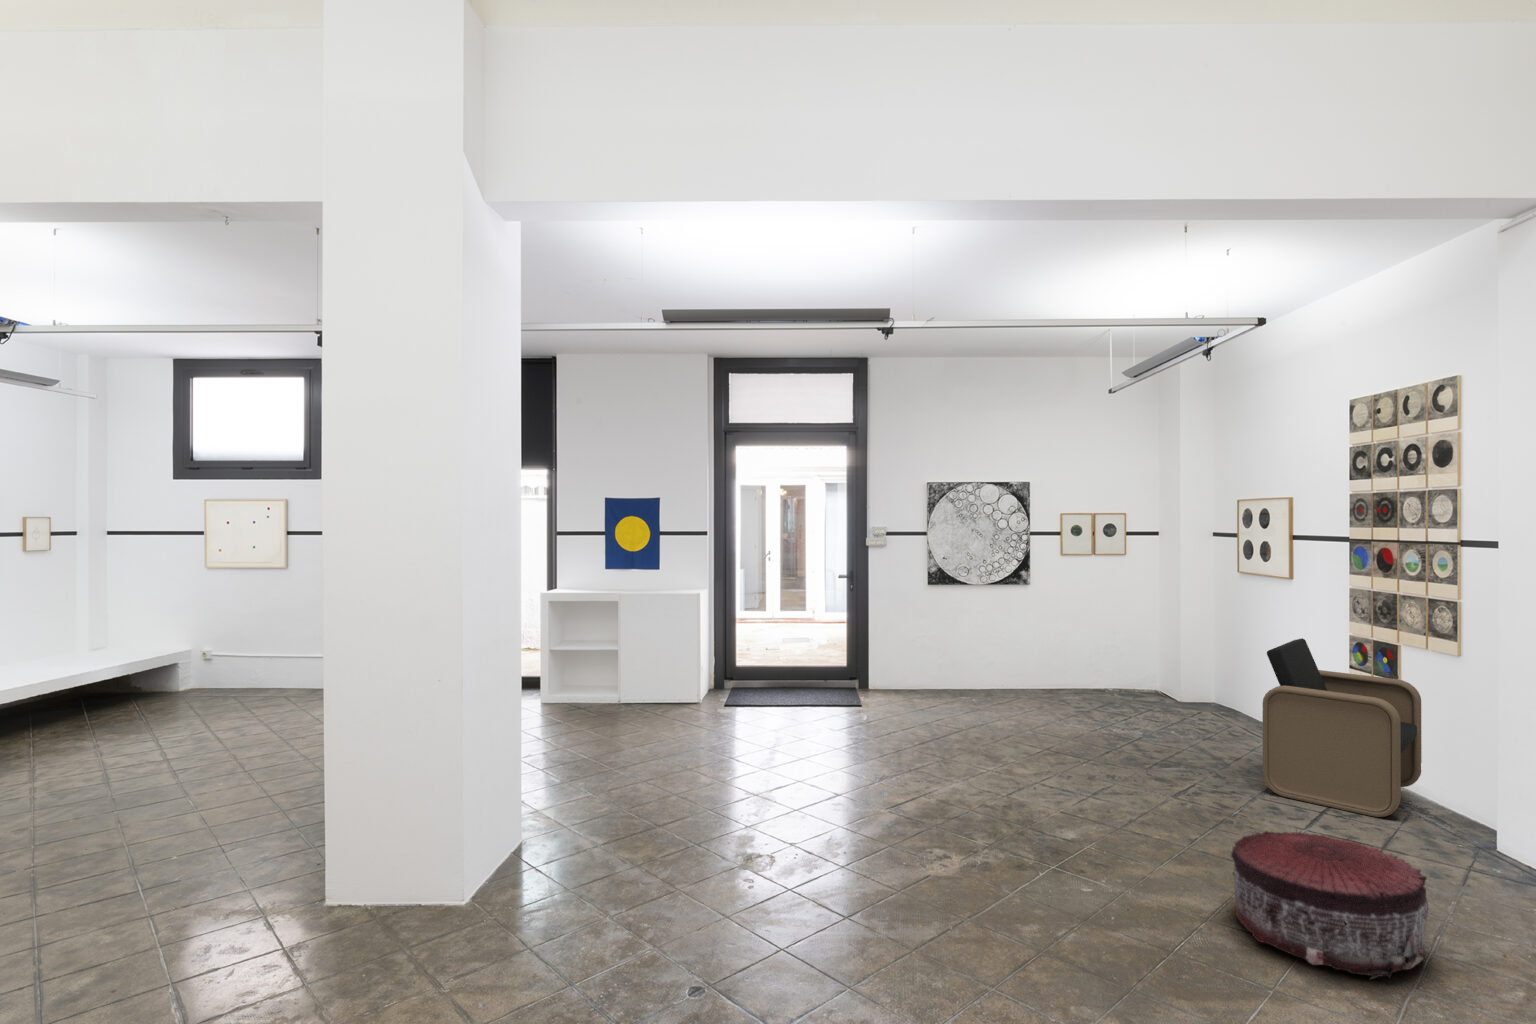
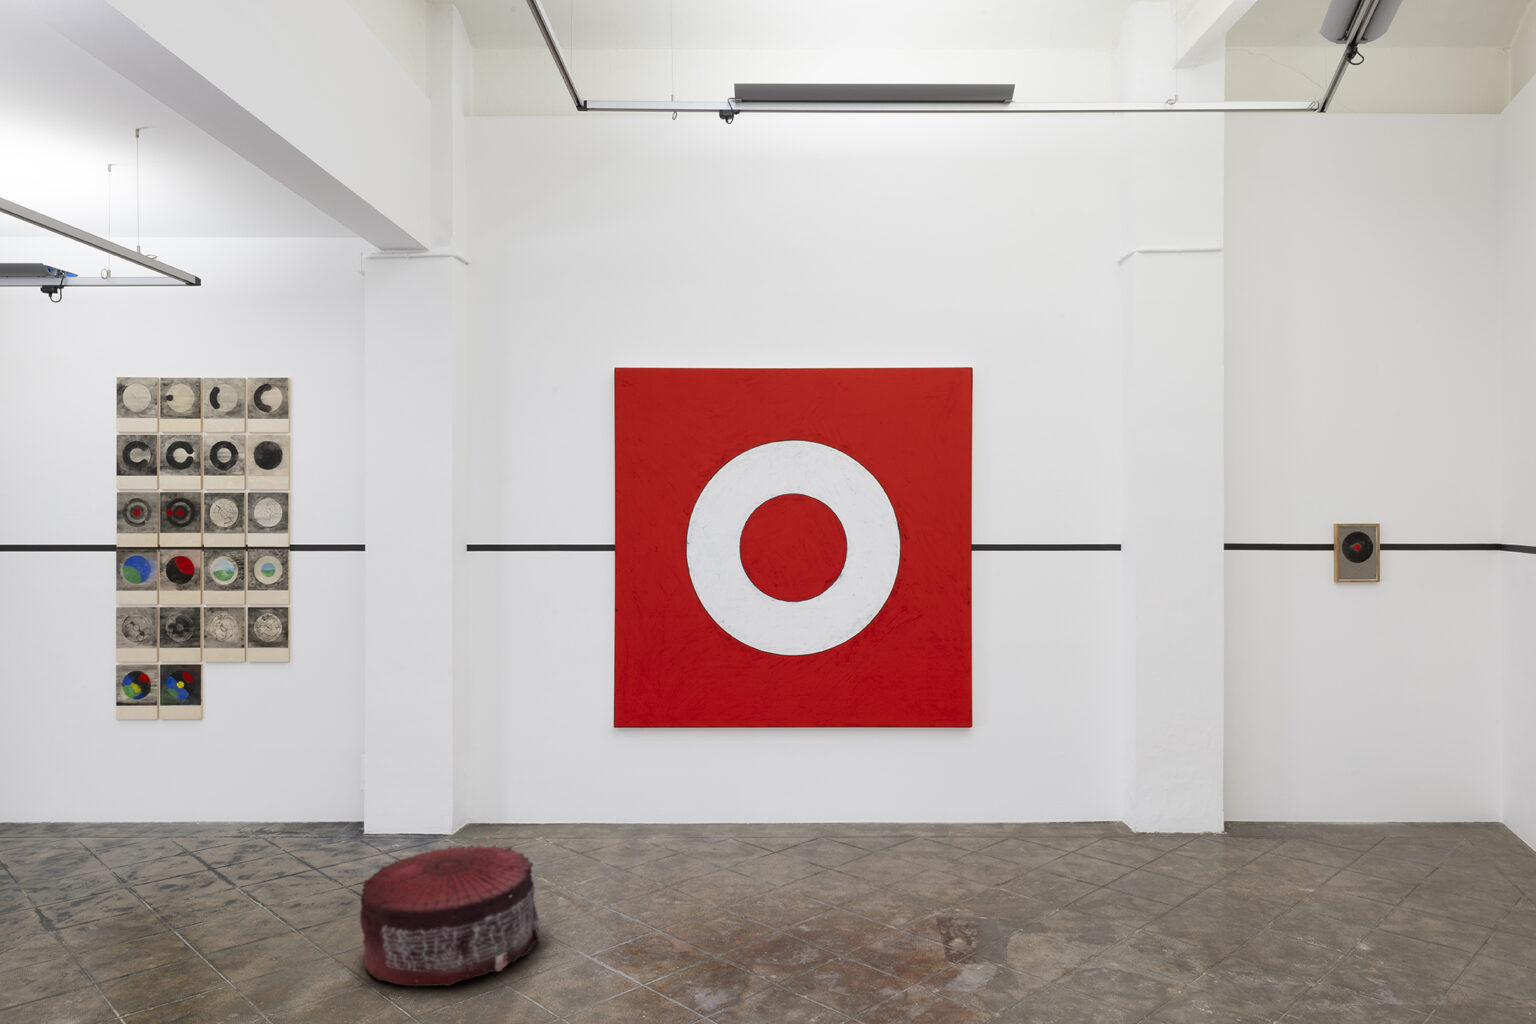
armchair: present [1263,638,1422,817] -> none [90,677,281,877]

